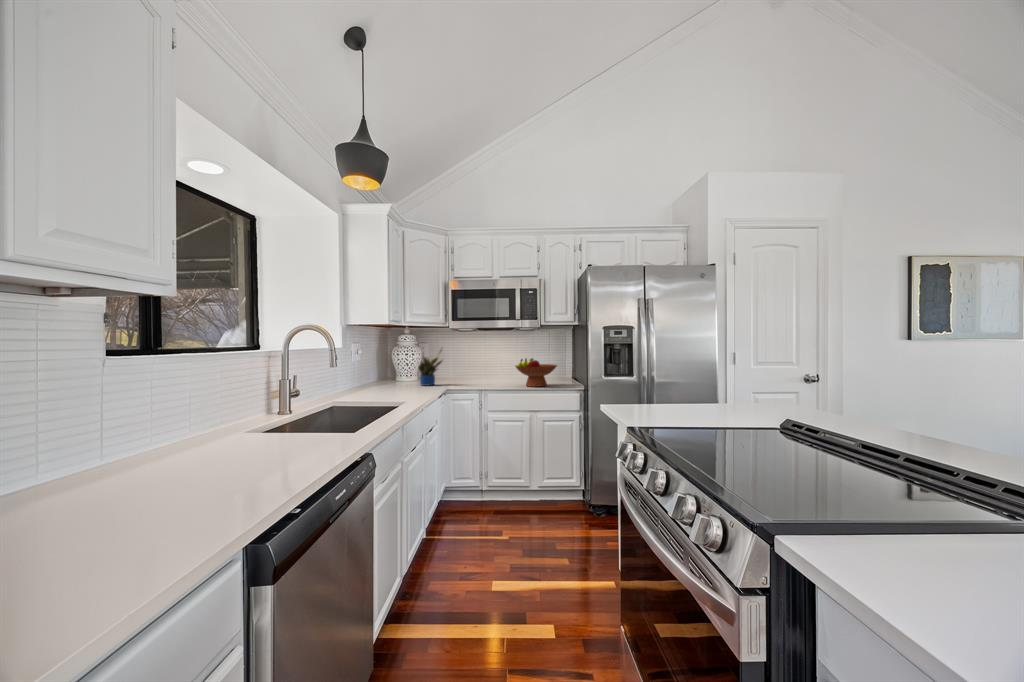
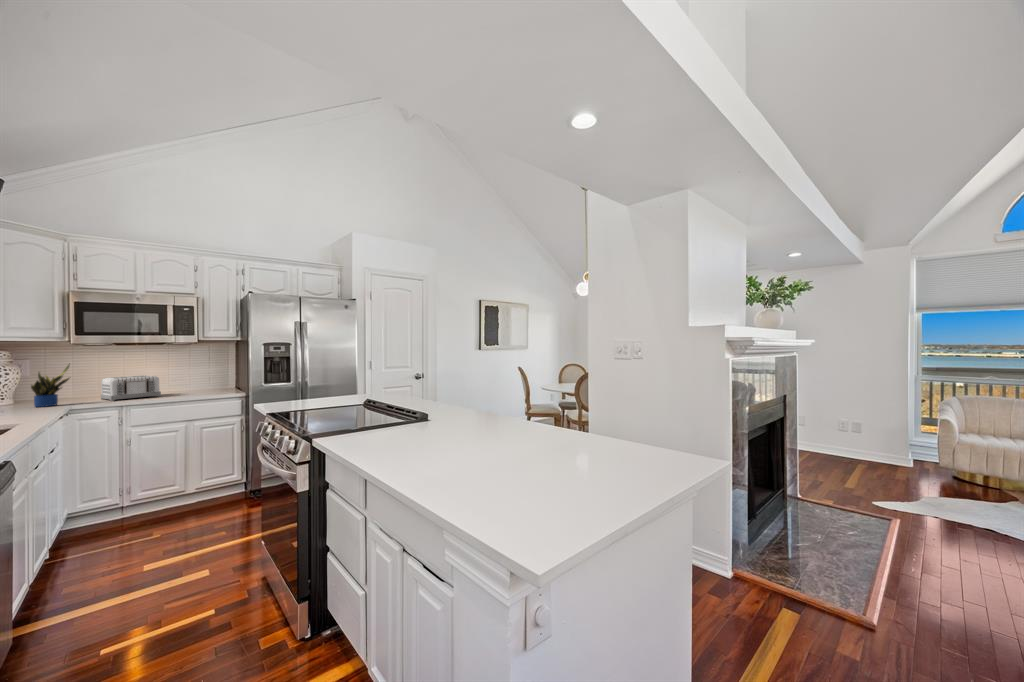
fruit bowl: present [515,358,557,387] -> none [168,371,217,397]
toaster: none [464,360,509,384] -> present [101,375,161,401]

